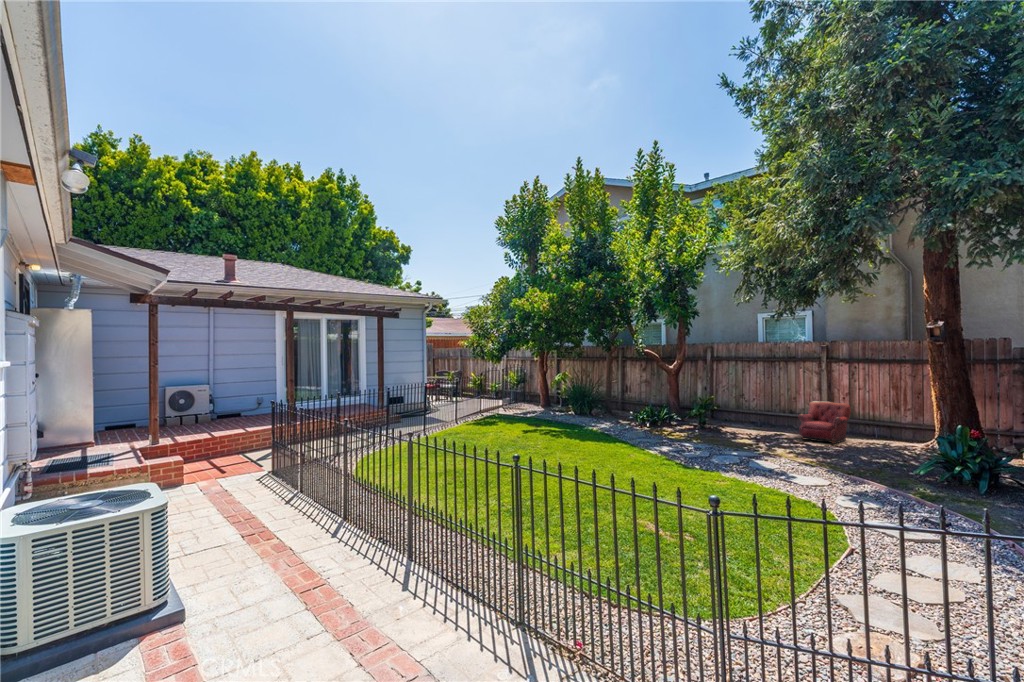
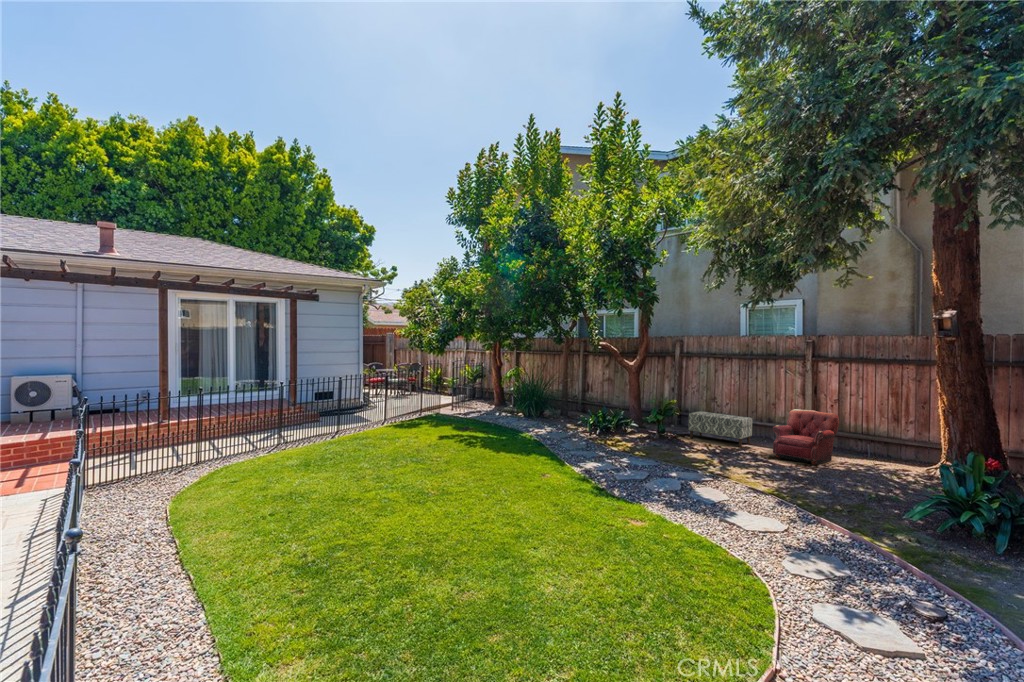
bench: none [725,405,778,432] -> present [688,411,753,447]

